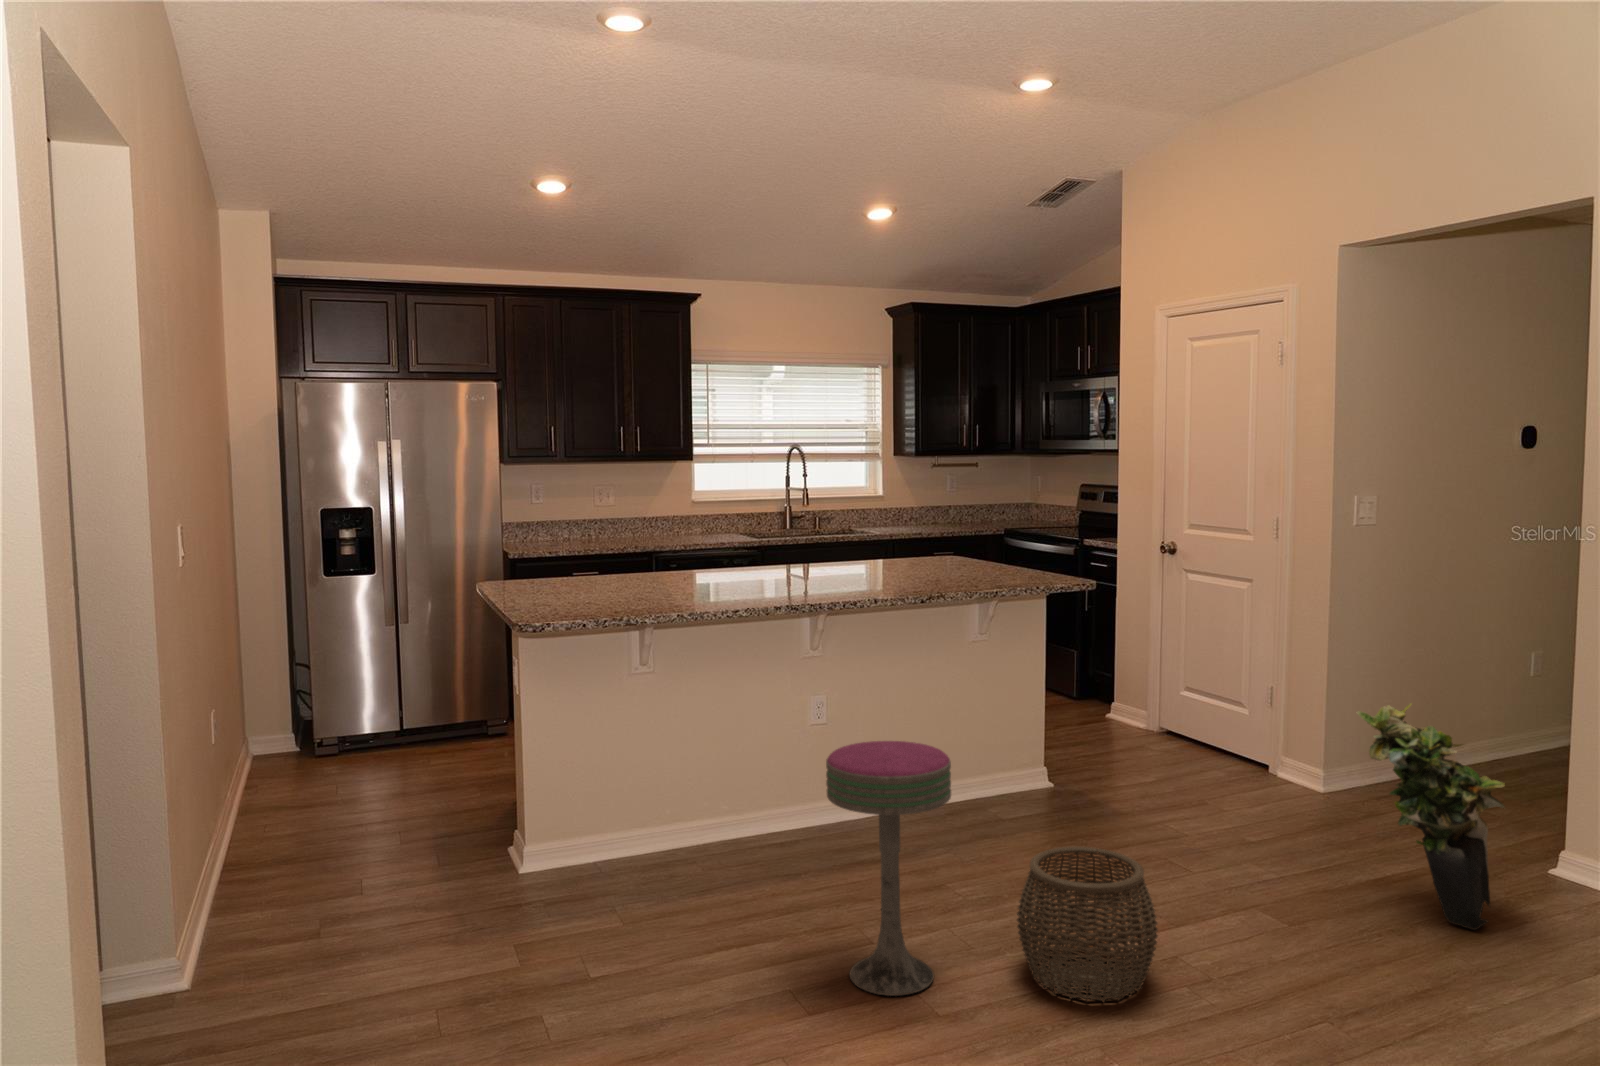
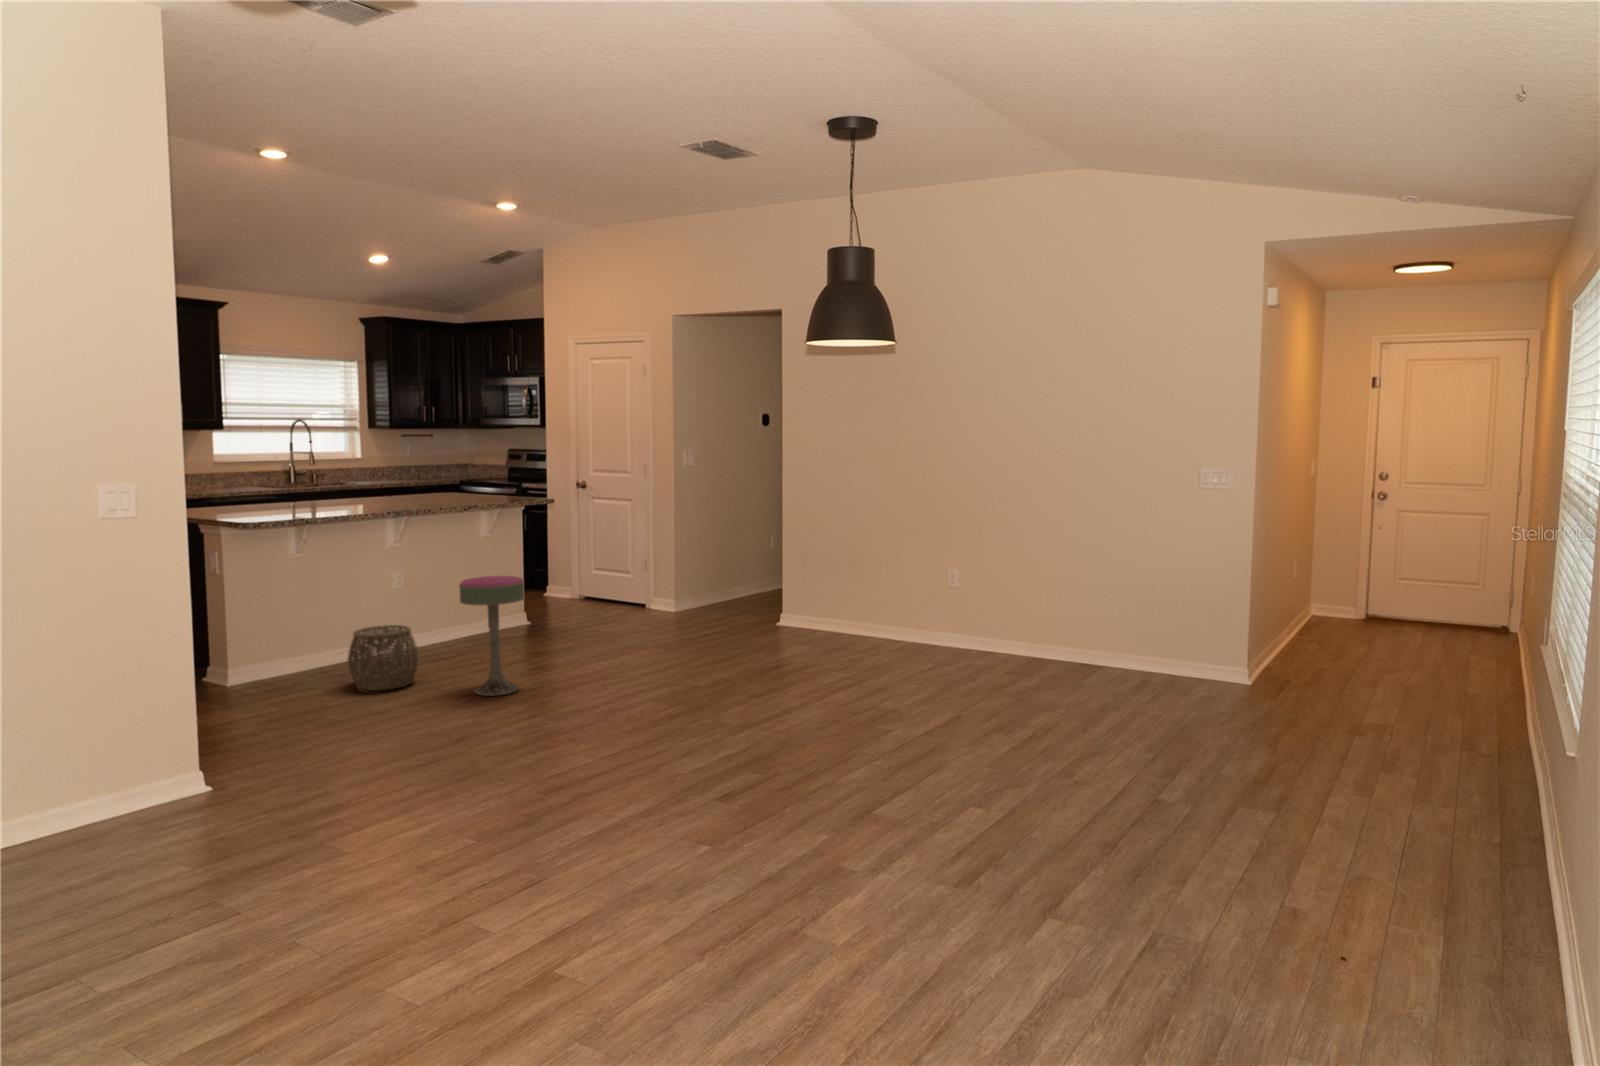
potted plant: present [1357,704,1505,930] -> none [693,547,753,643]
woven basket: present [1017,846,1158,1002] -> present [348,625,418,691]

